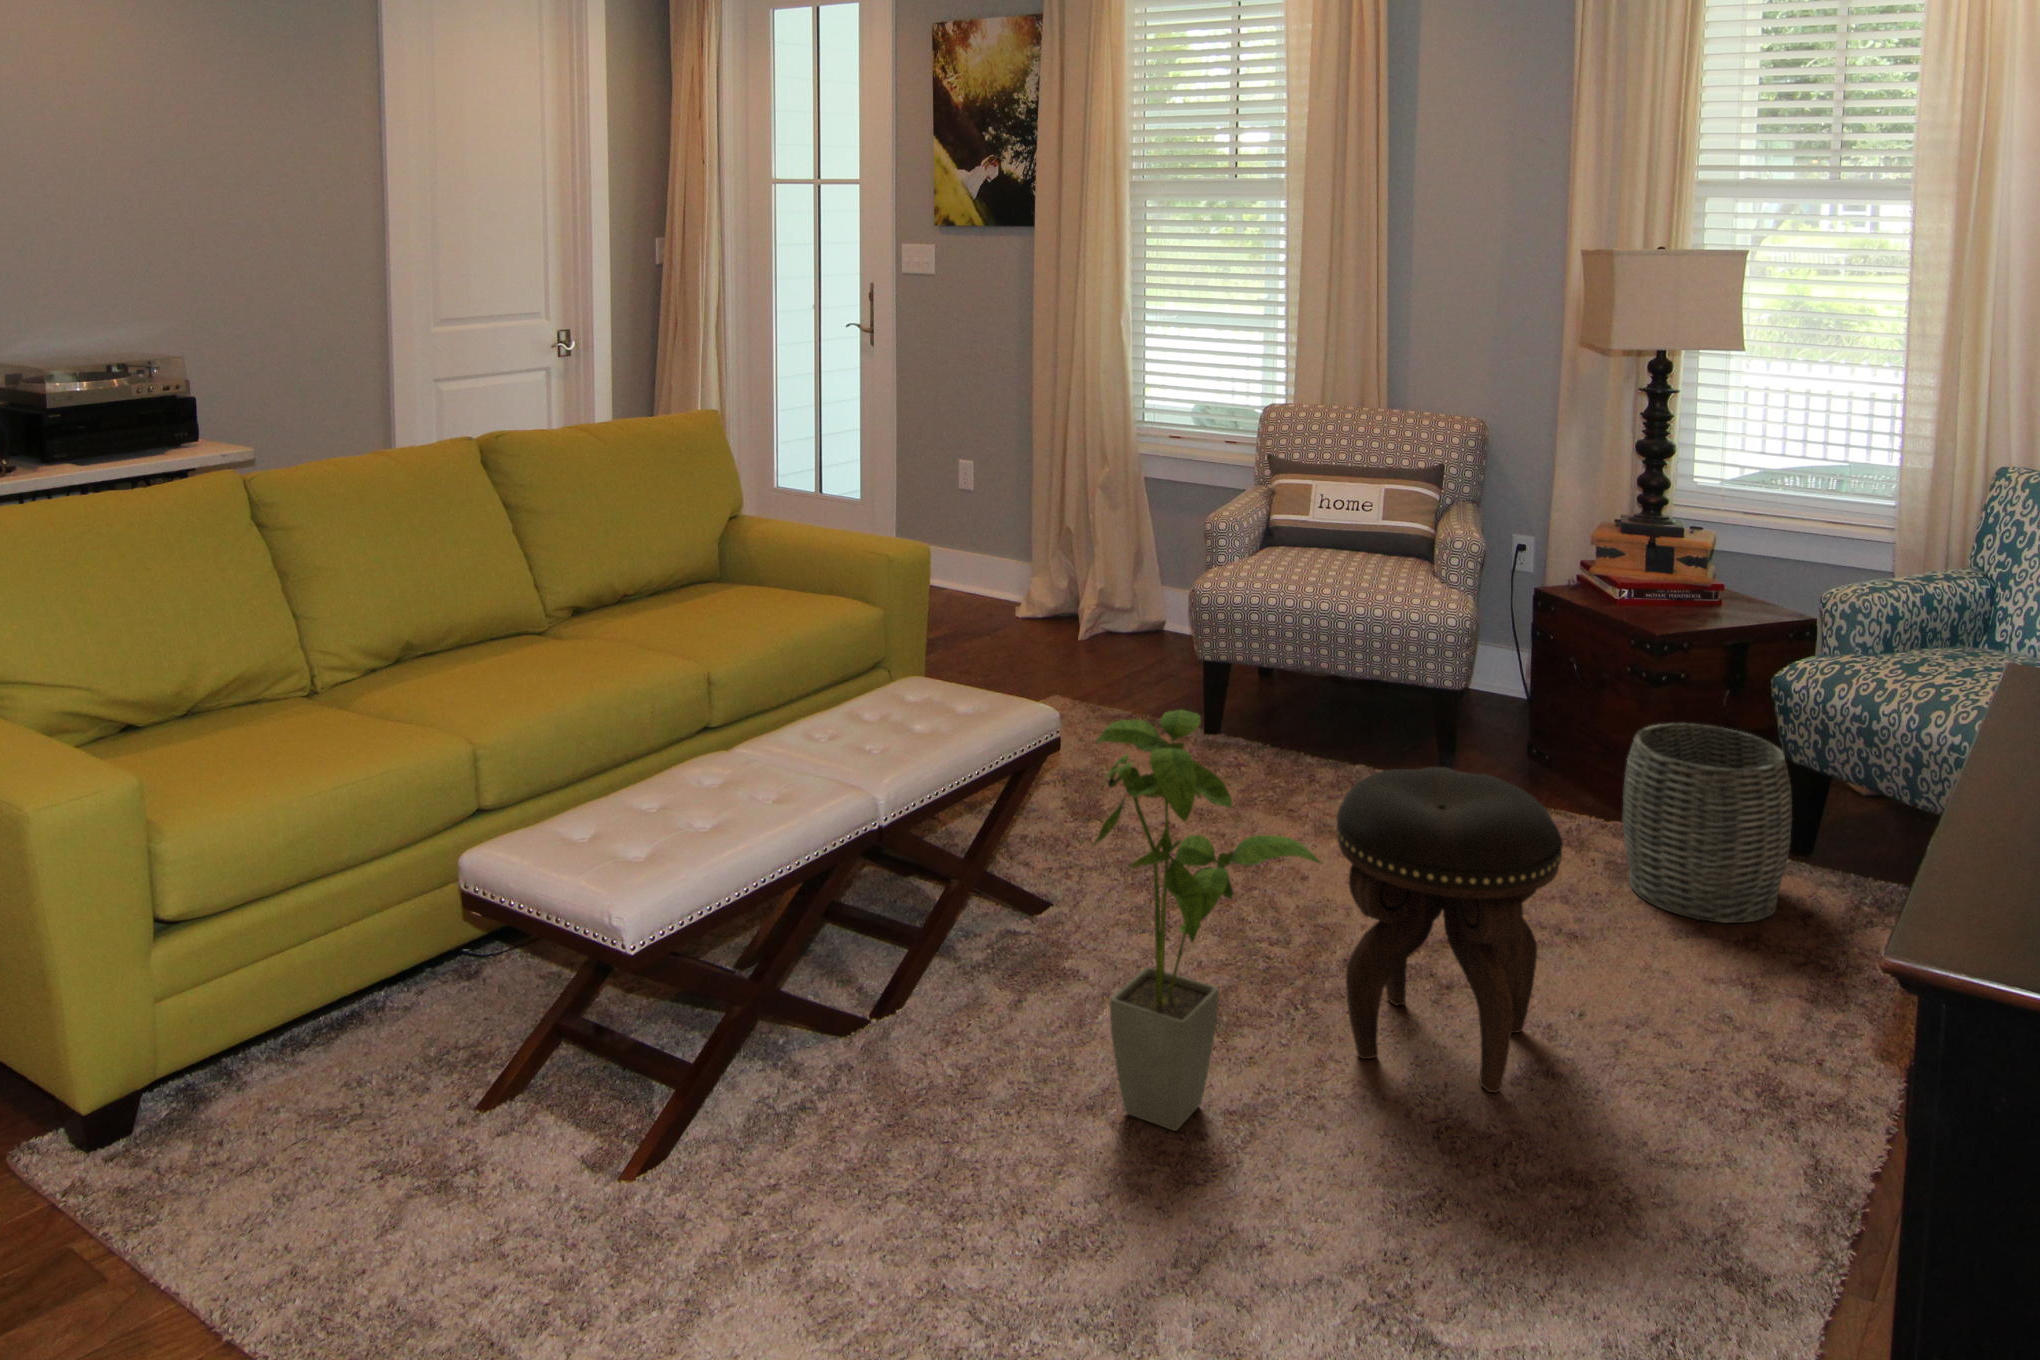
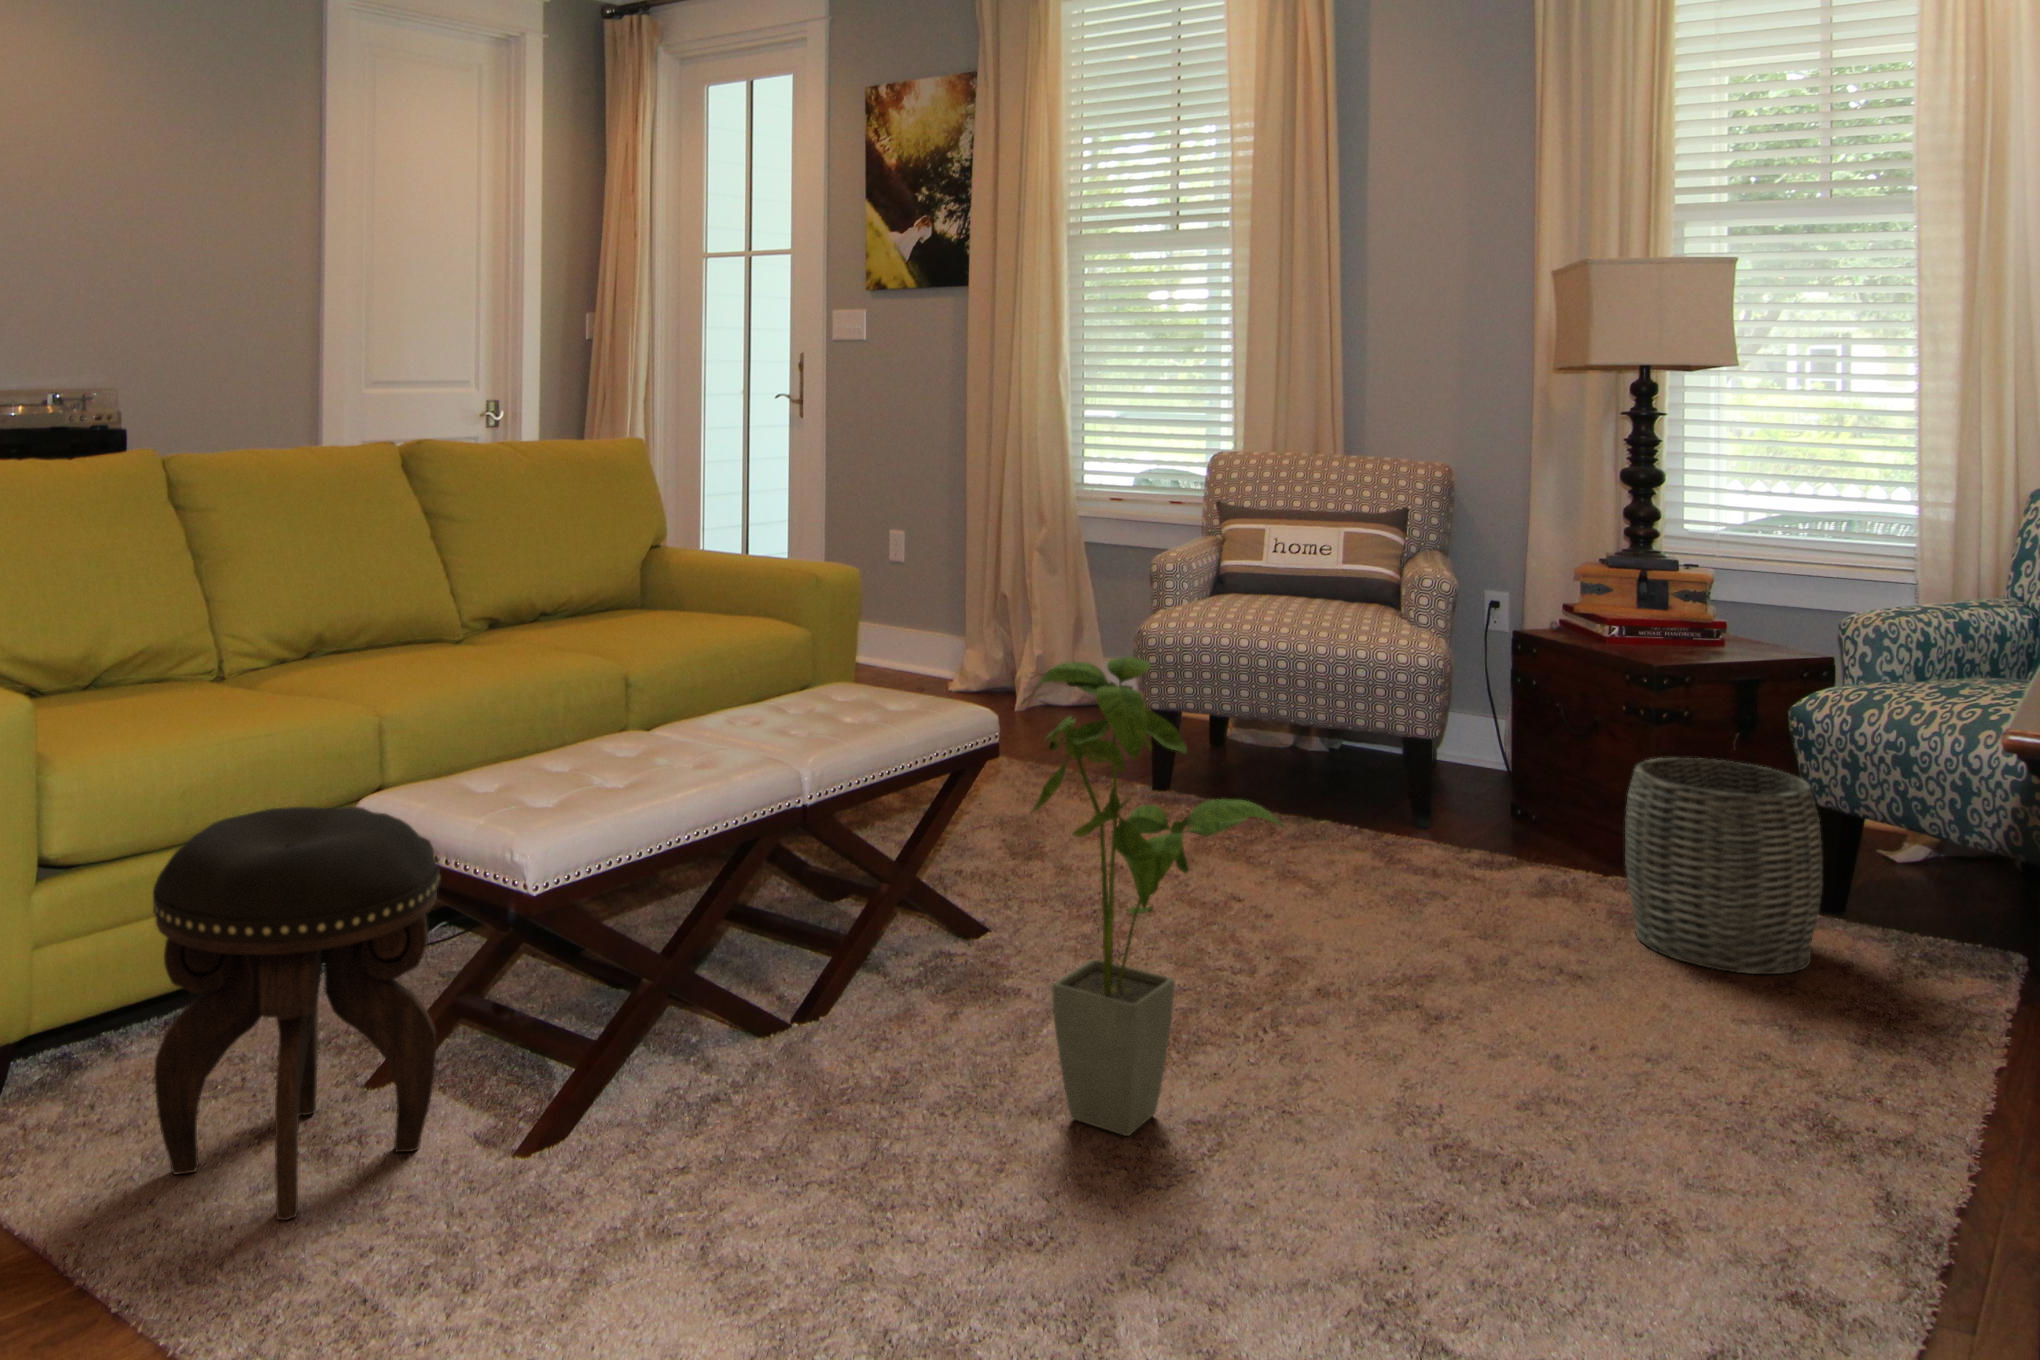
footstool: present [1337,767,1563,1092] -> present [153,806,440,1220]

